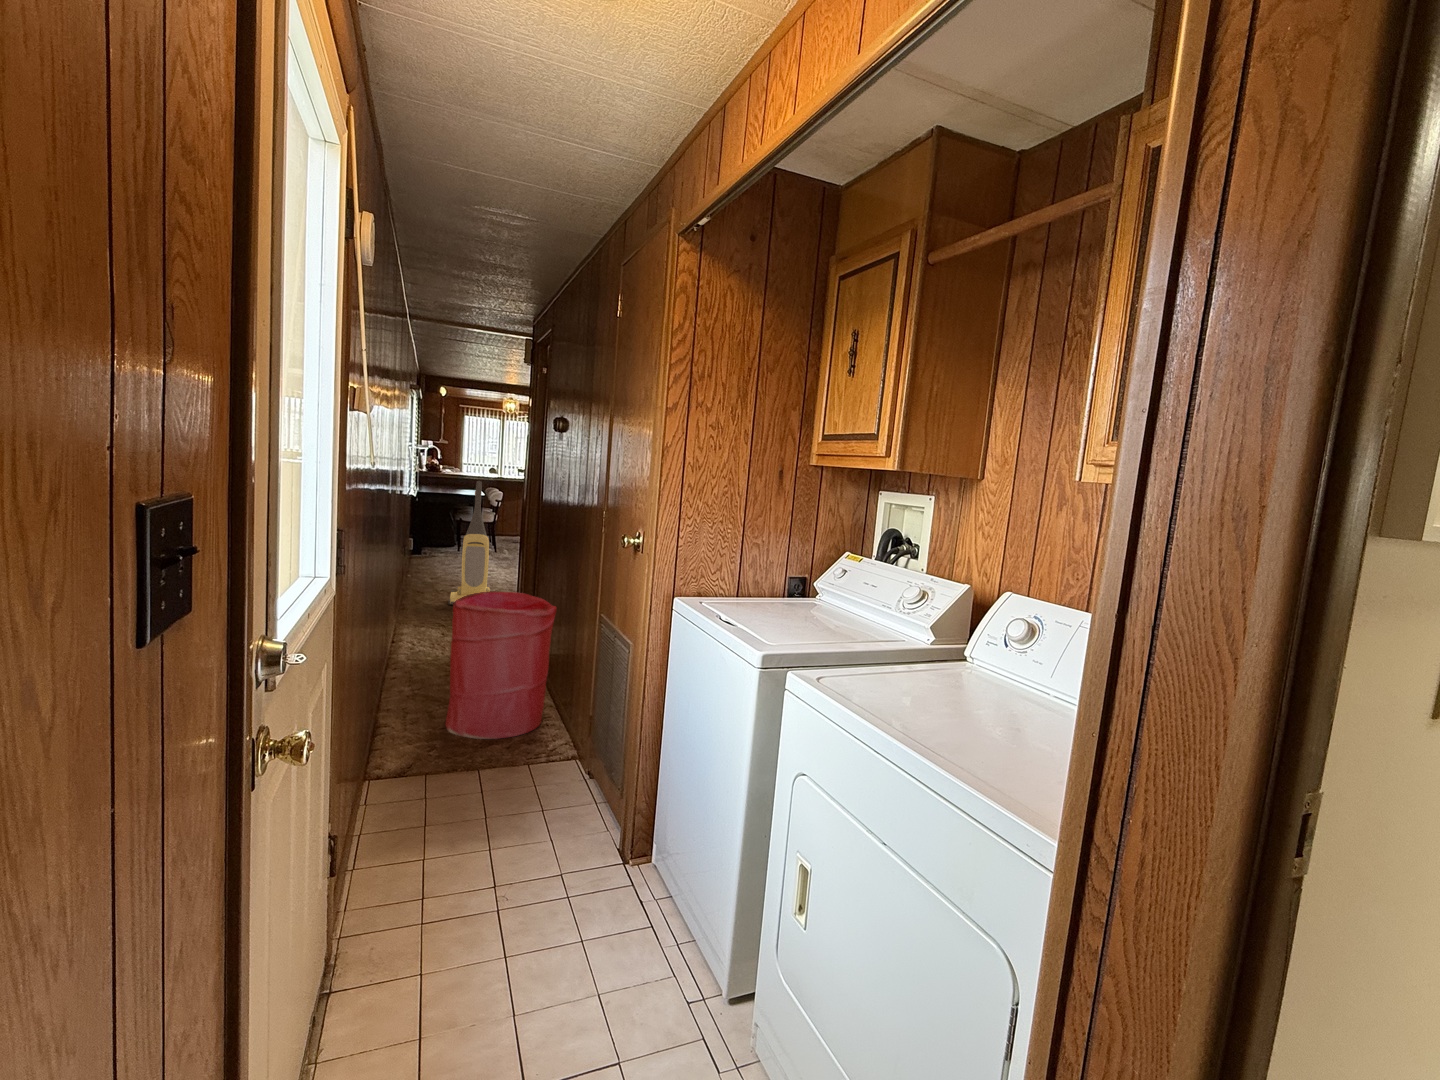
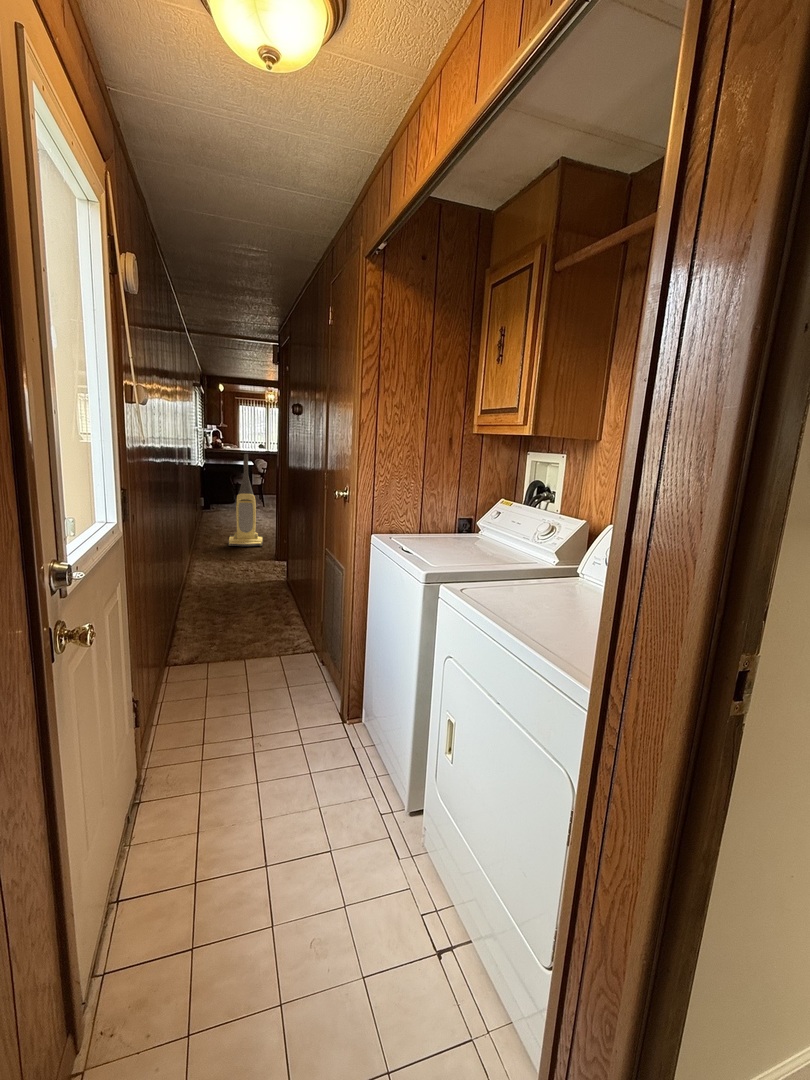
laundry hamper: present [445,591,556,739] -> none [222,535,298,640]

